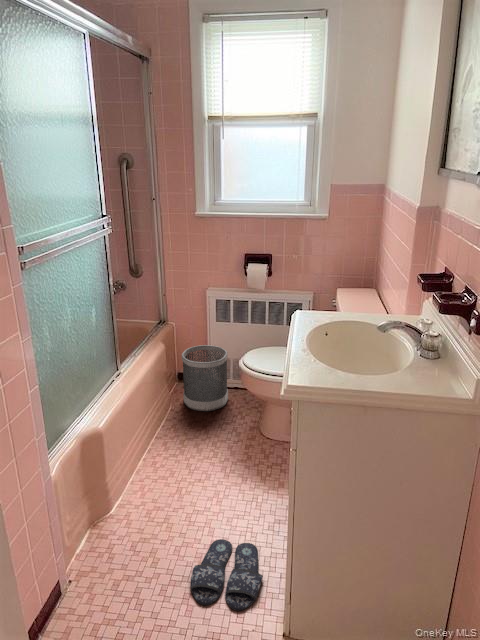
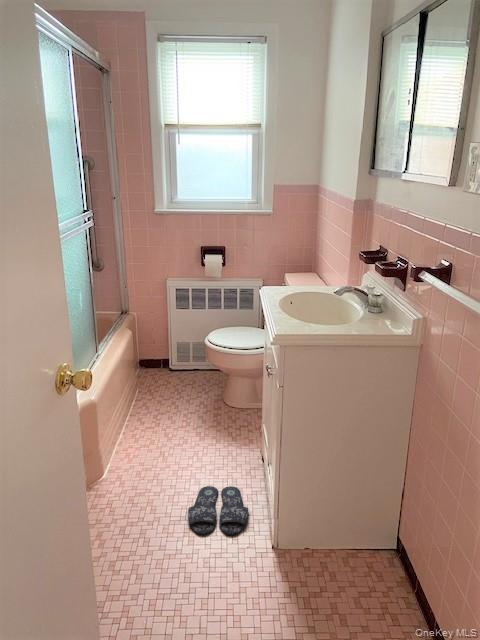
wastebasket: present [182,345,228,411] -> none [147,331,190,390]

